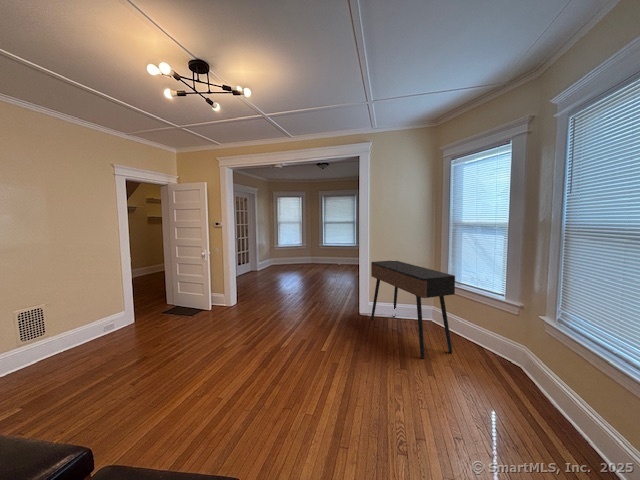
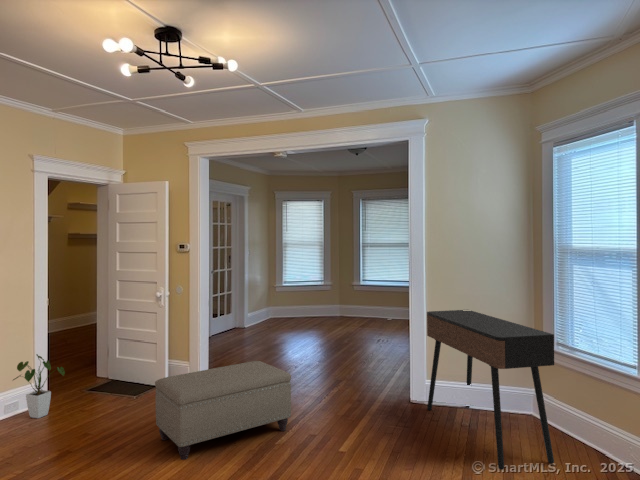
house plant: none [103,295,141,336] -> present [13,354,65,418]
ottoman: none [201,295,290,362] -> present [155,361,291,460]

